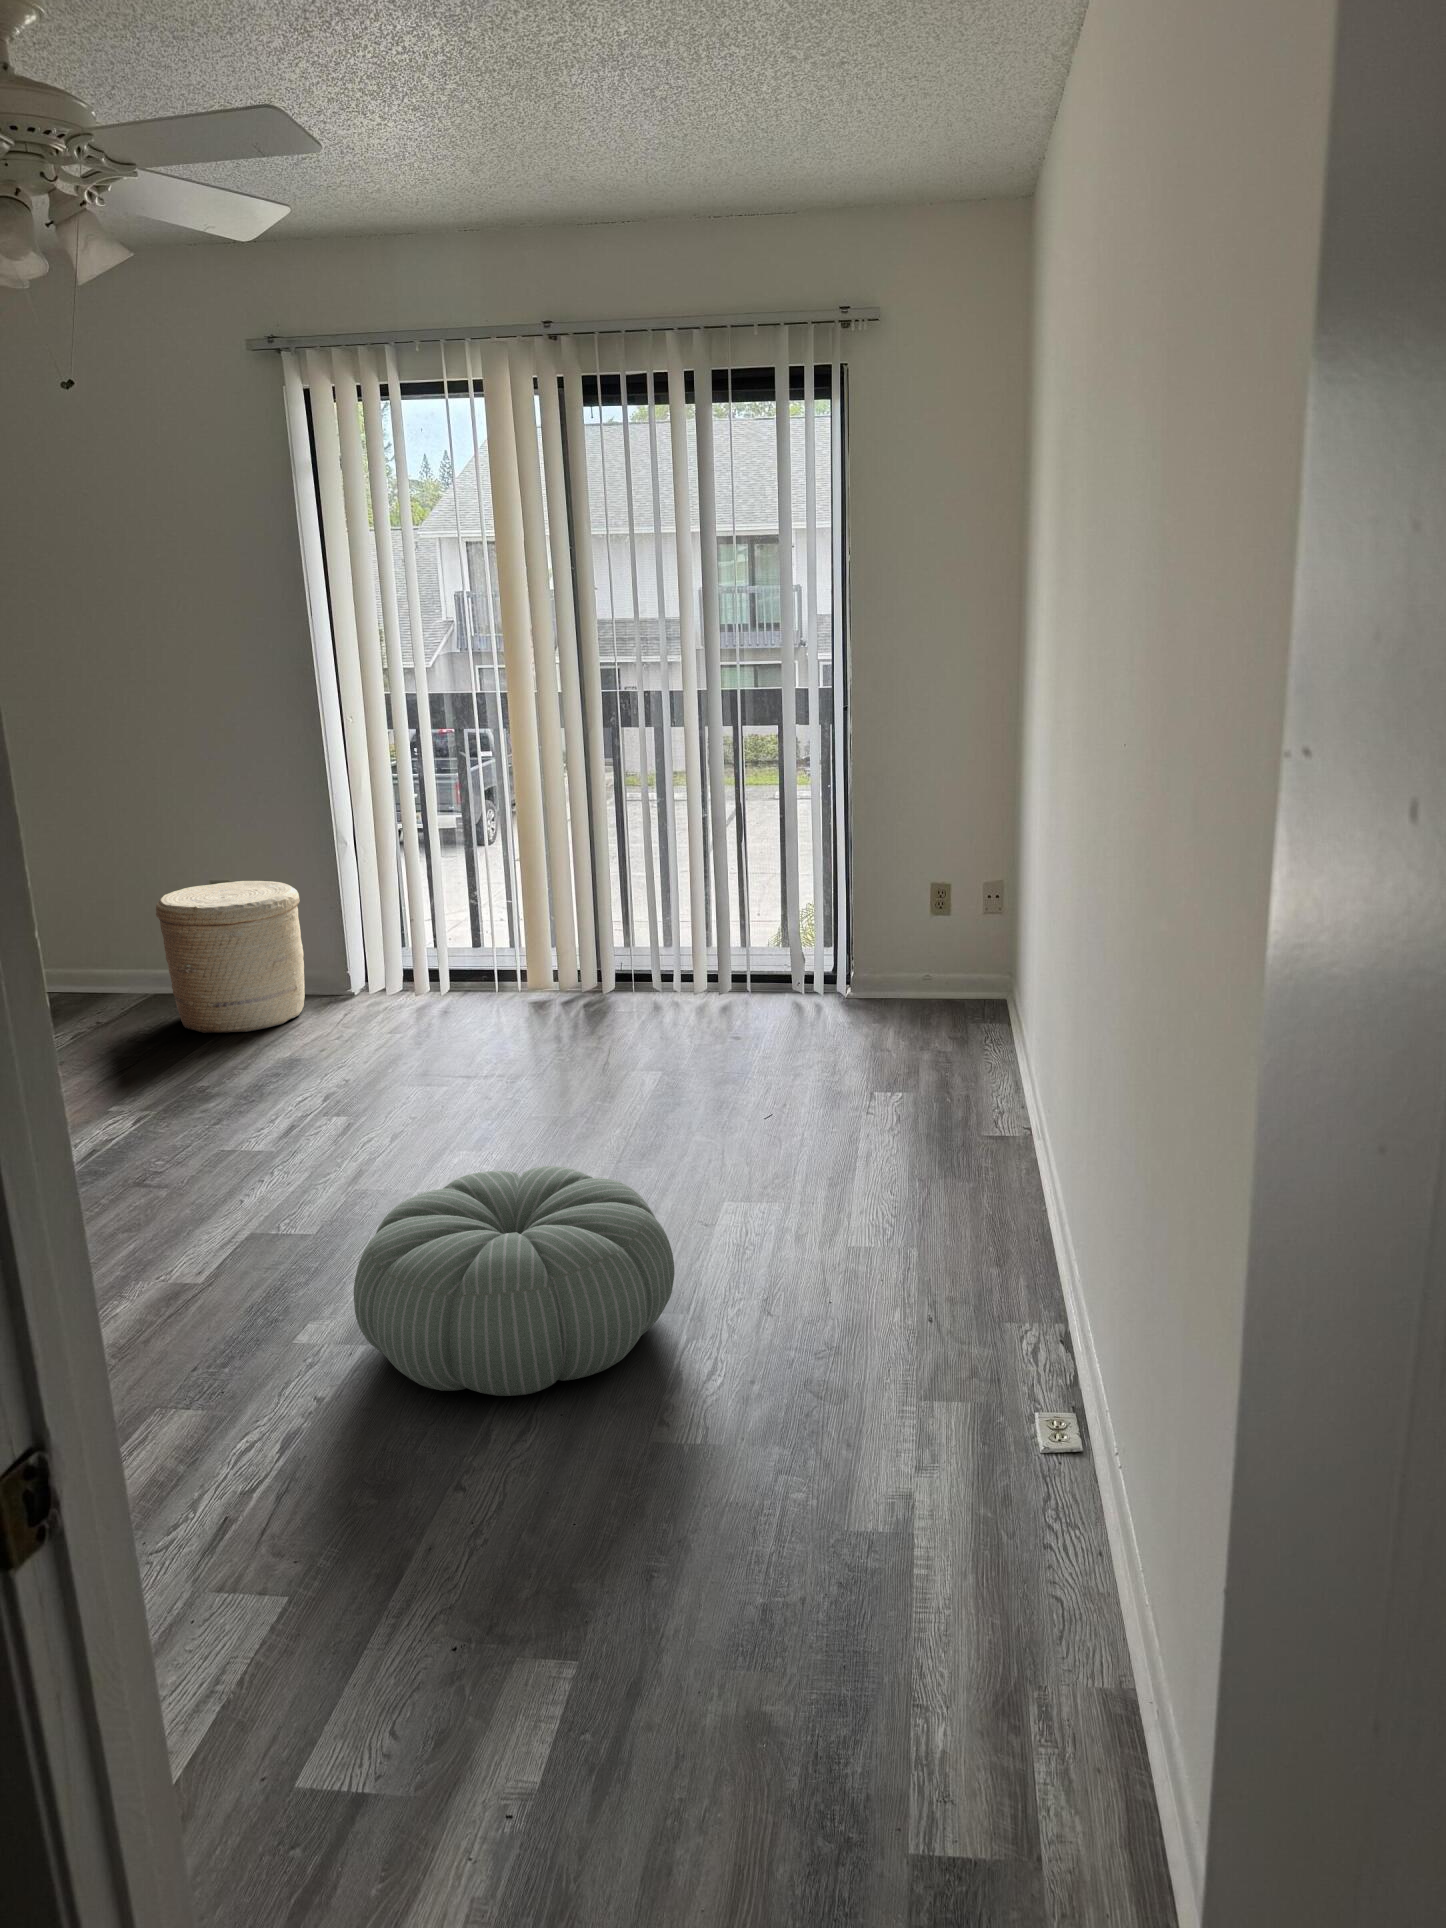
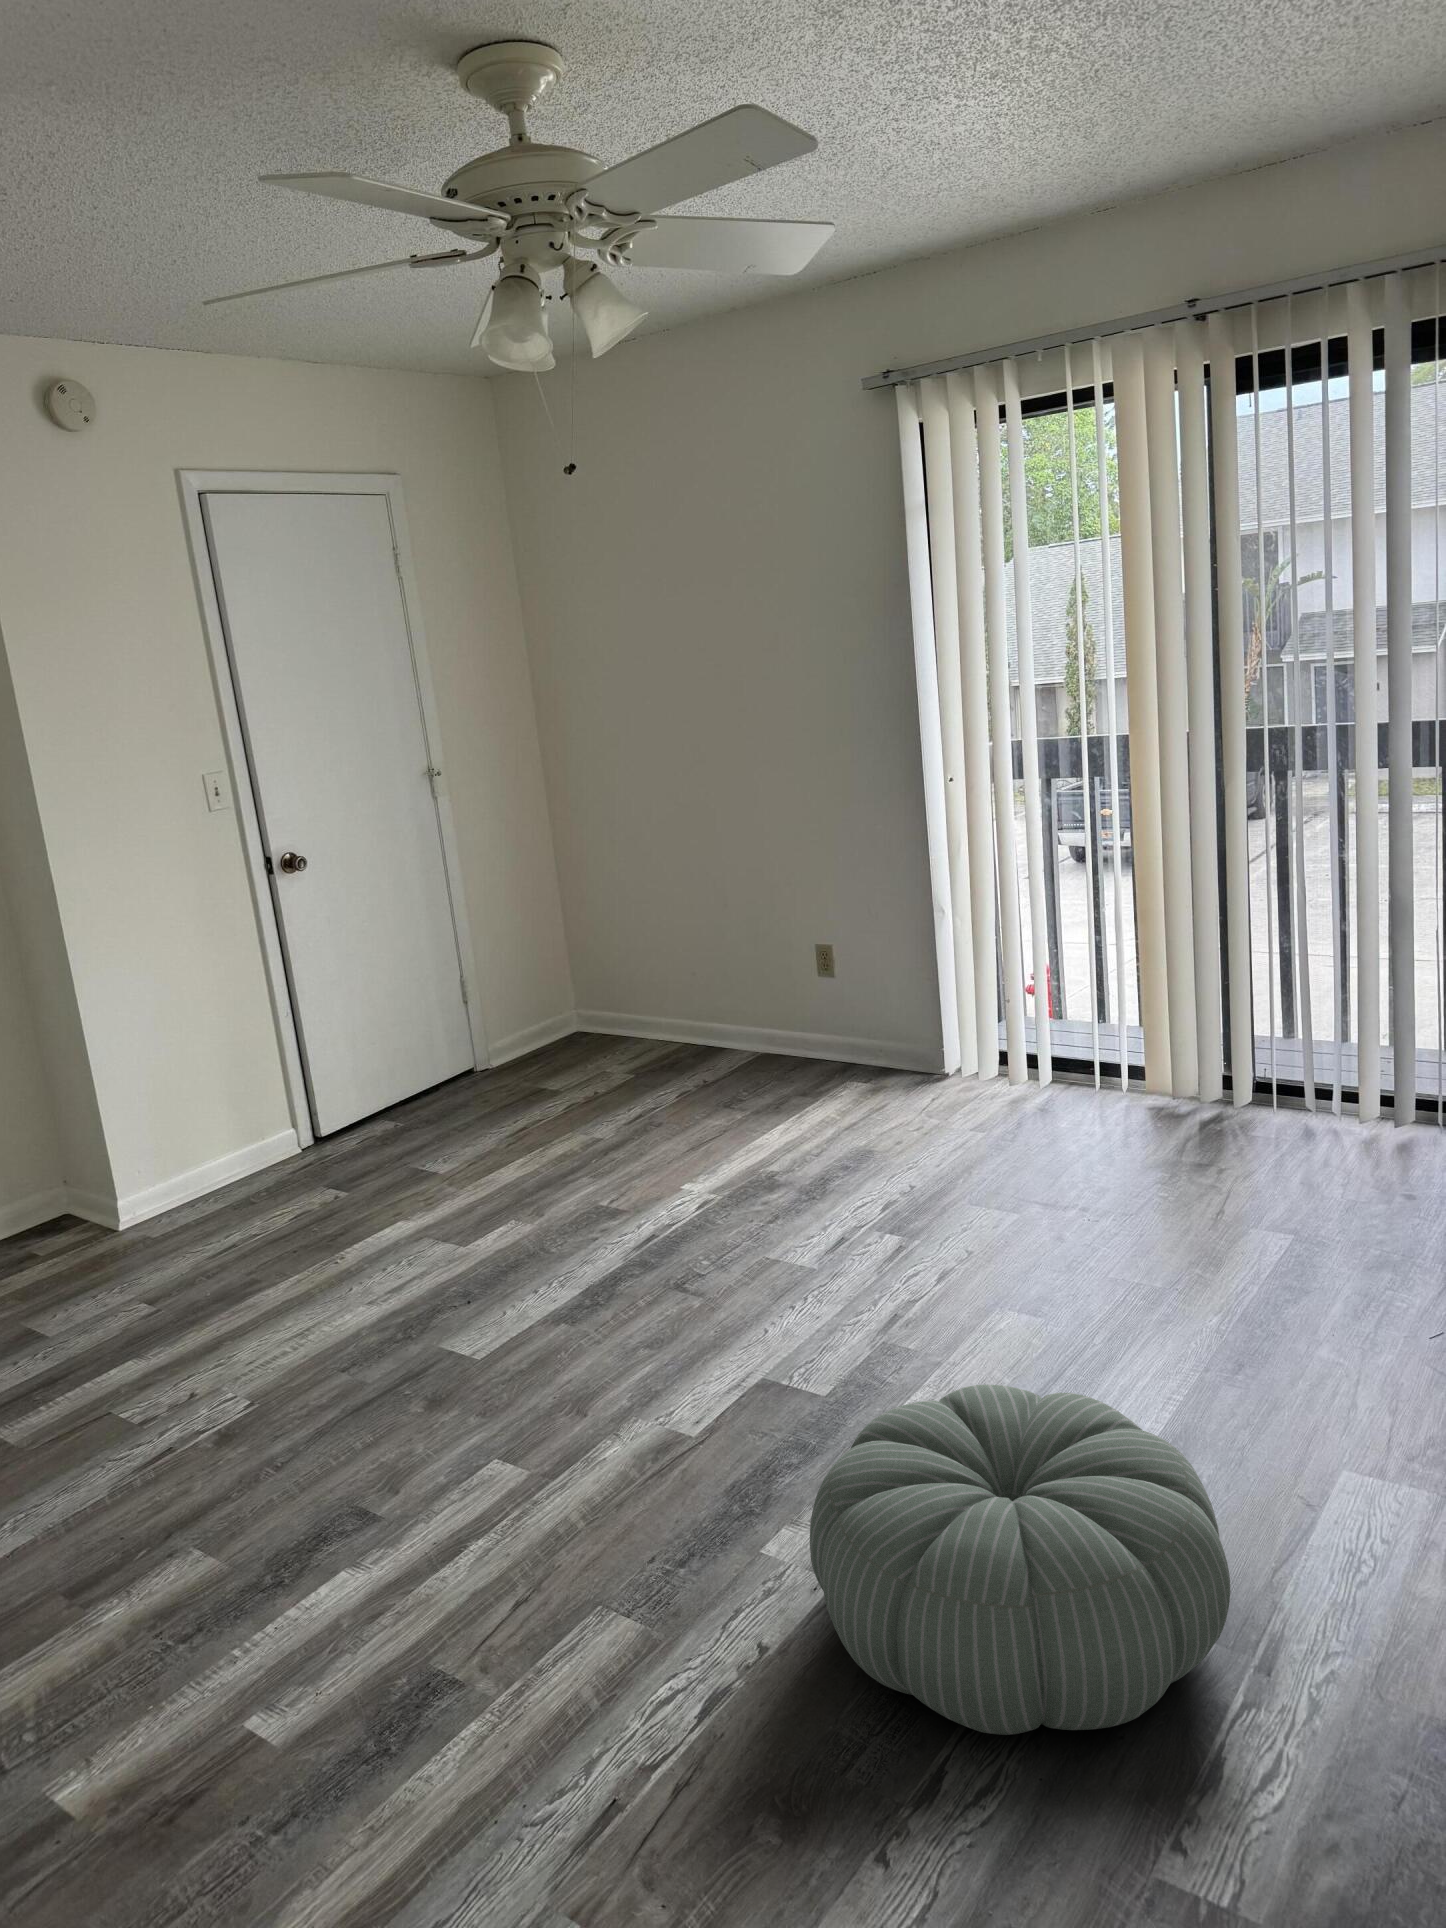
woven basket: present [156,881,305,1033] -> none [755,947,899,1109]

